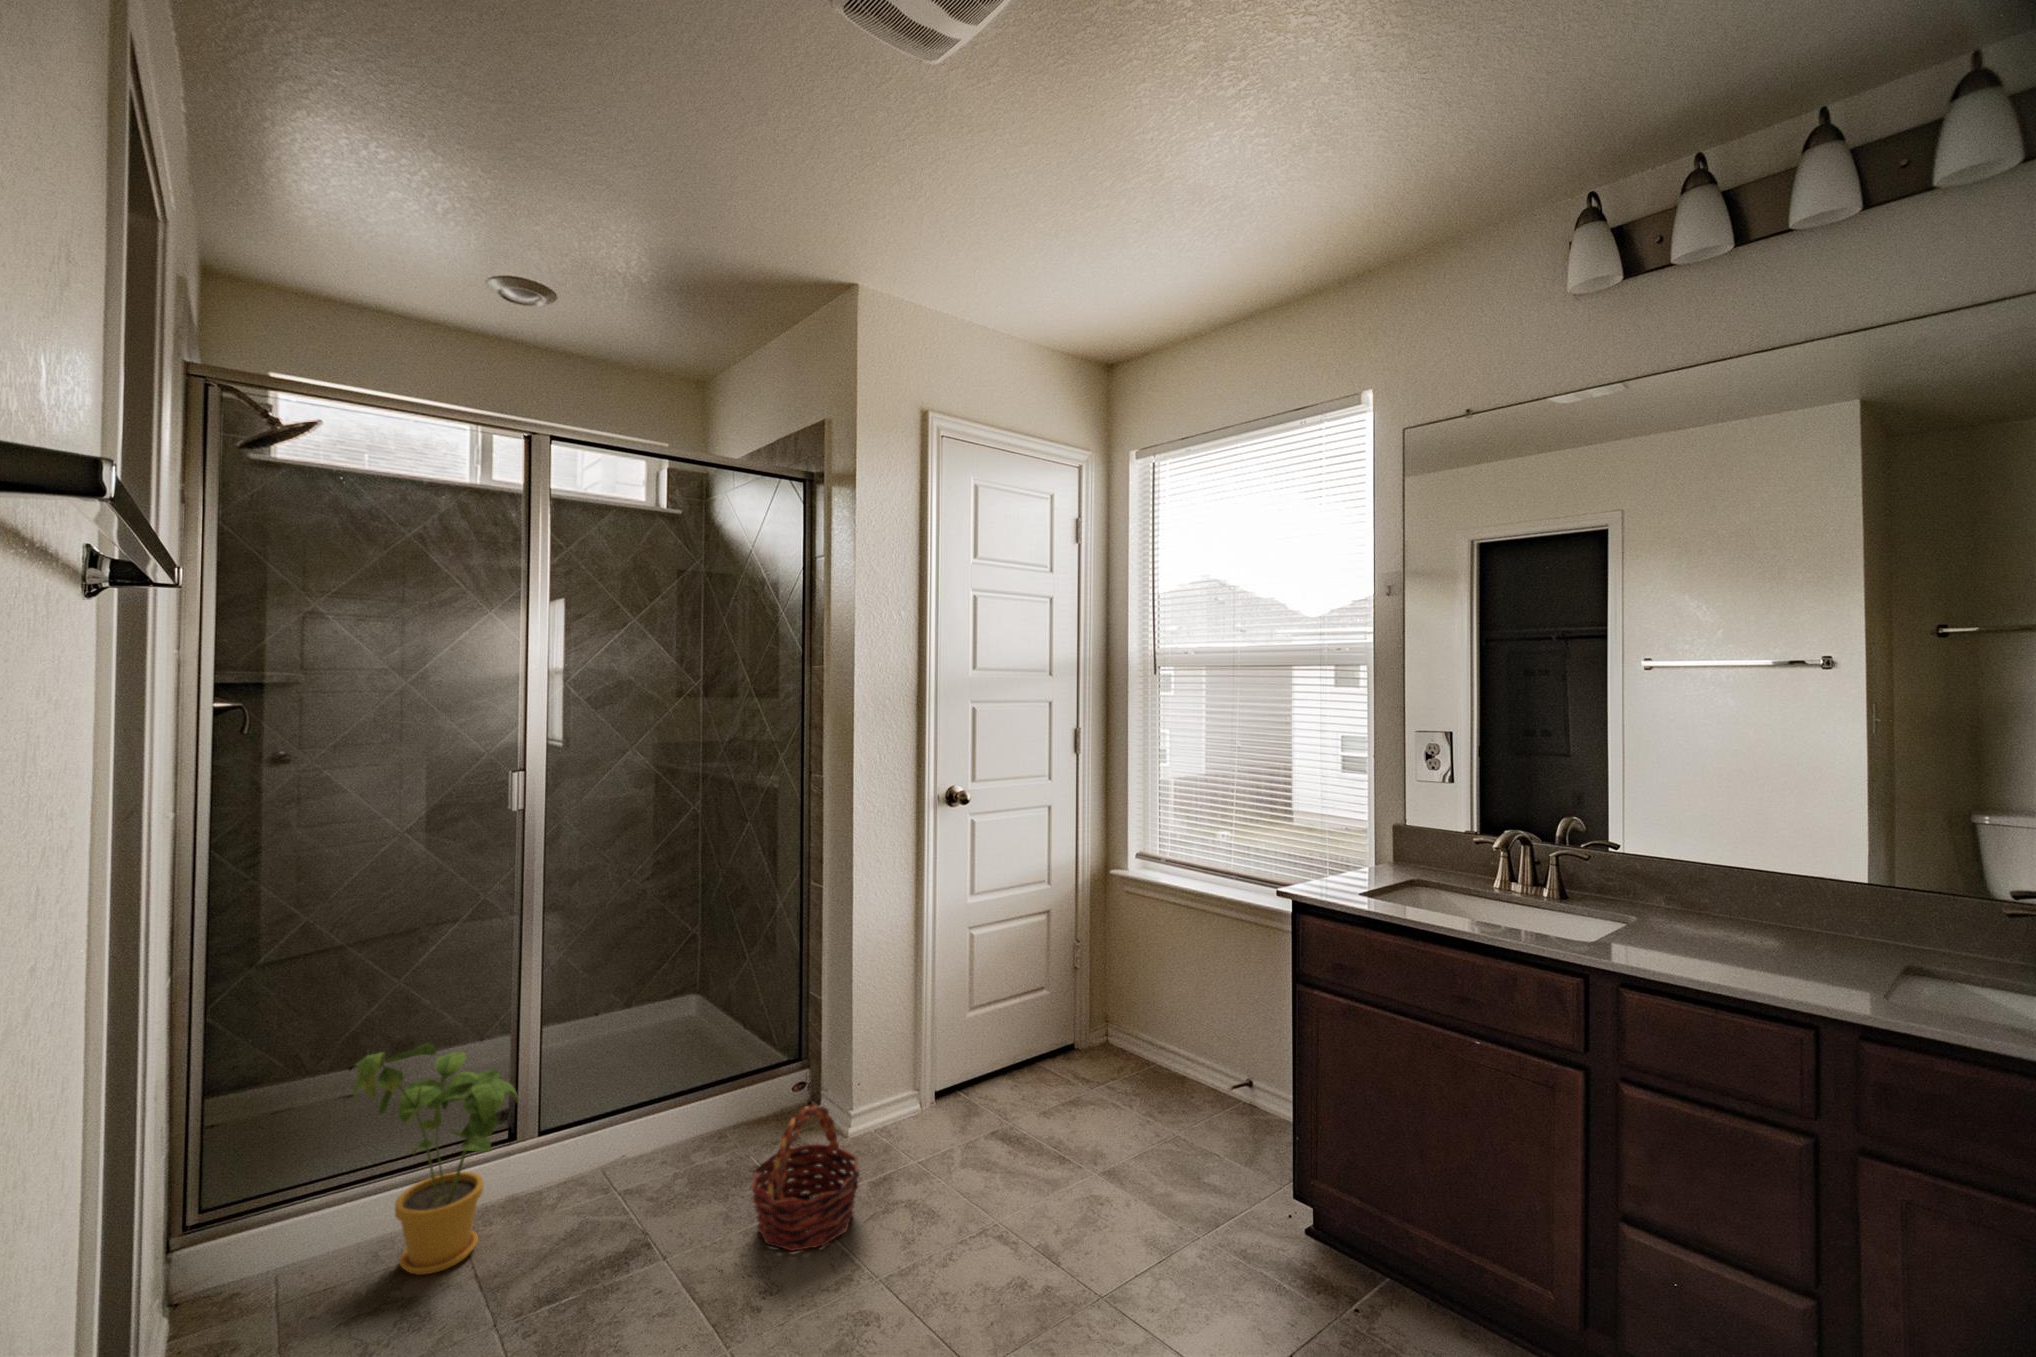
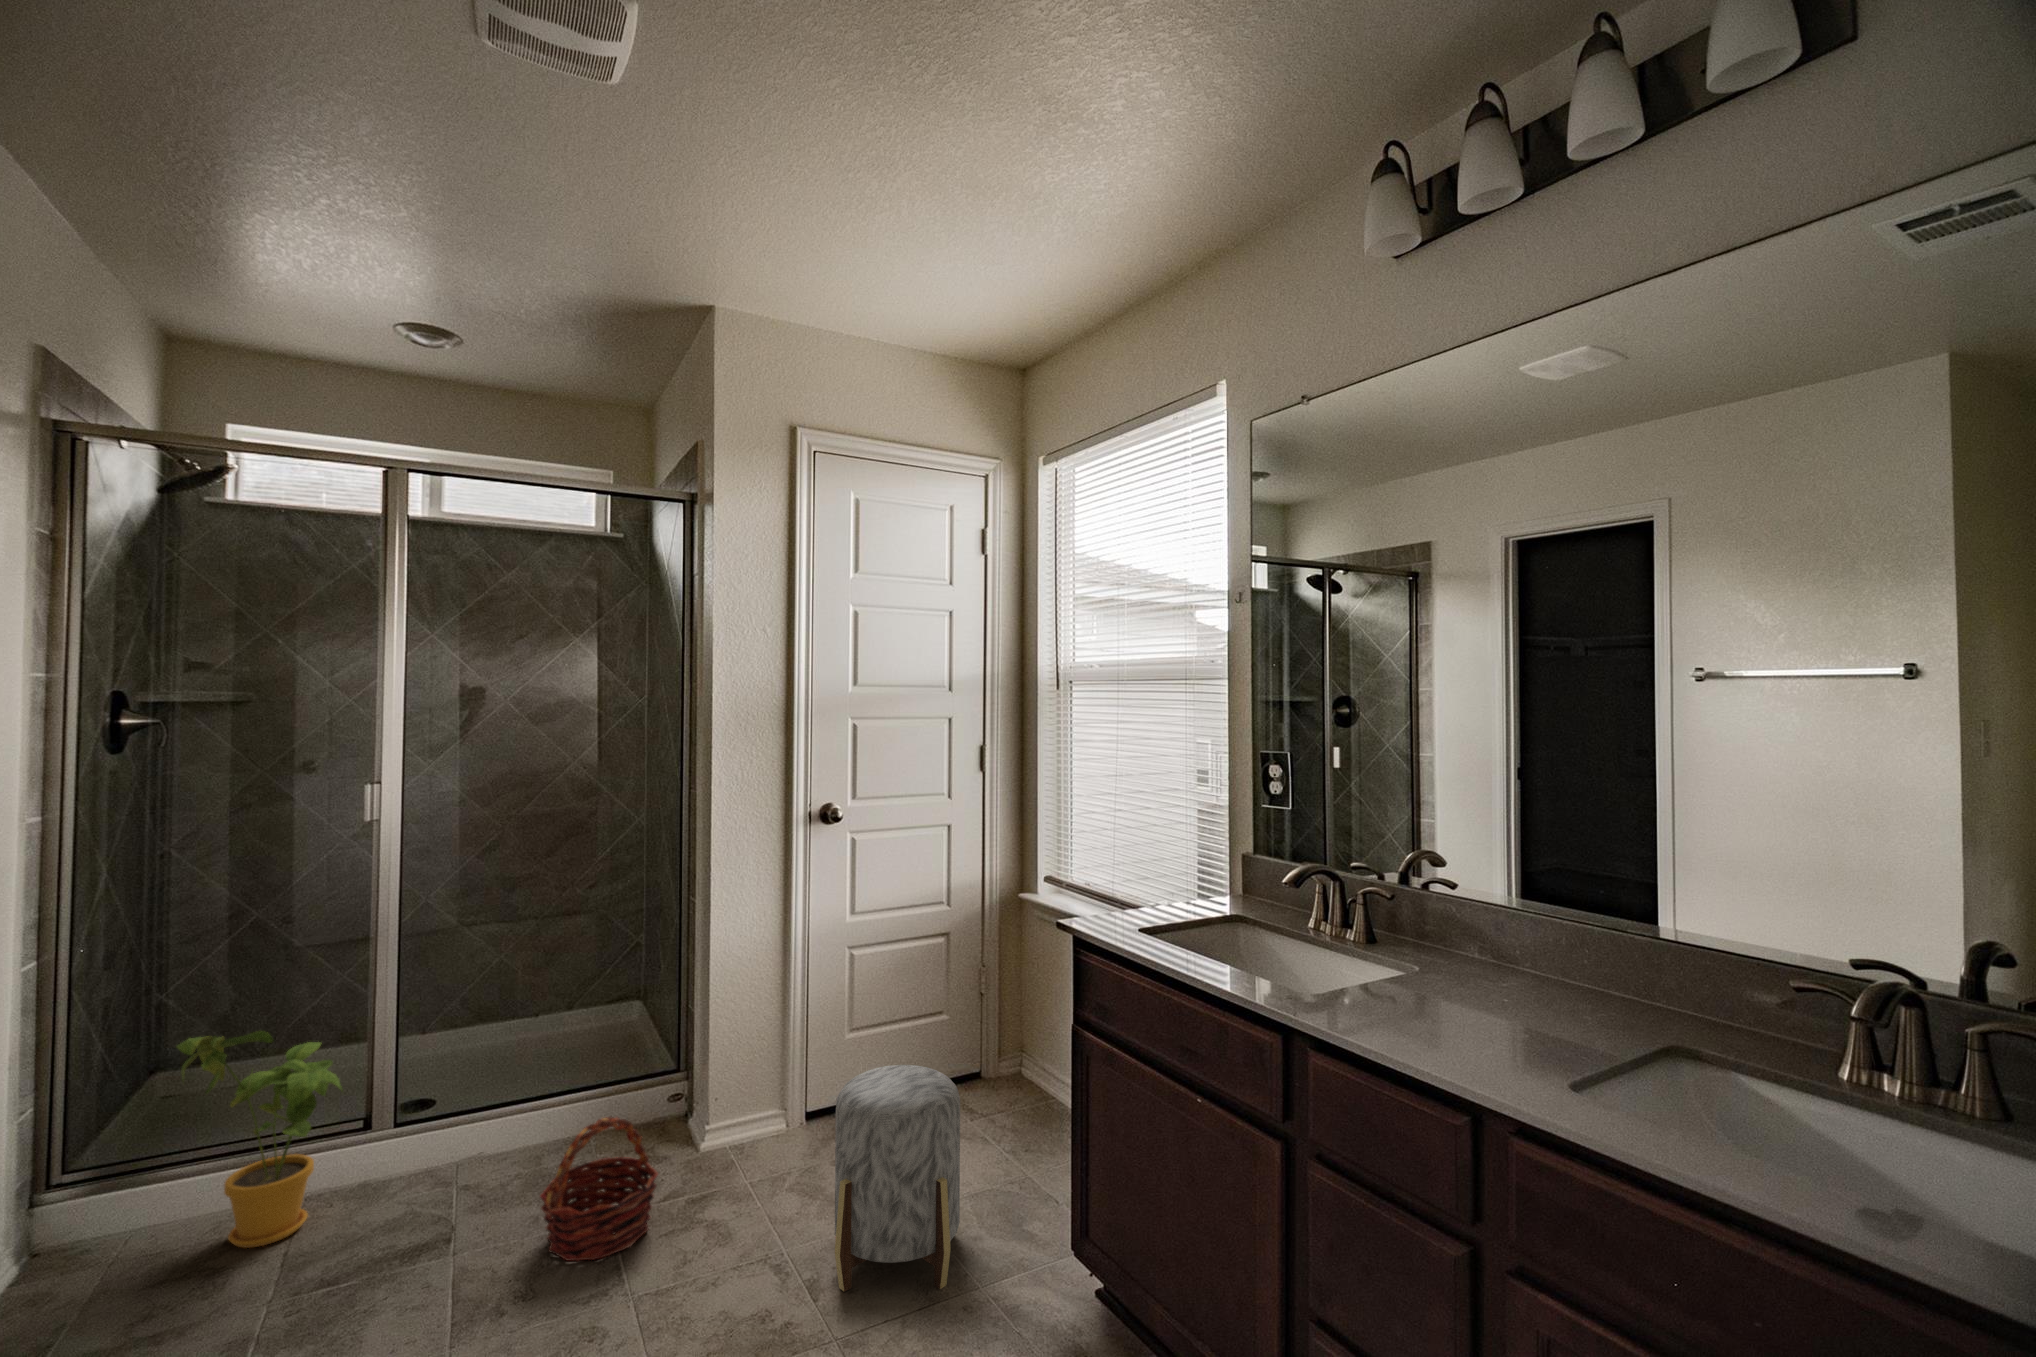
stool: none [1050,1033,1178,1251] -> present [835,1065,960,1292]

